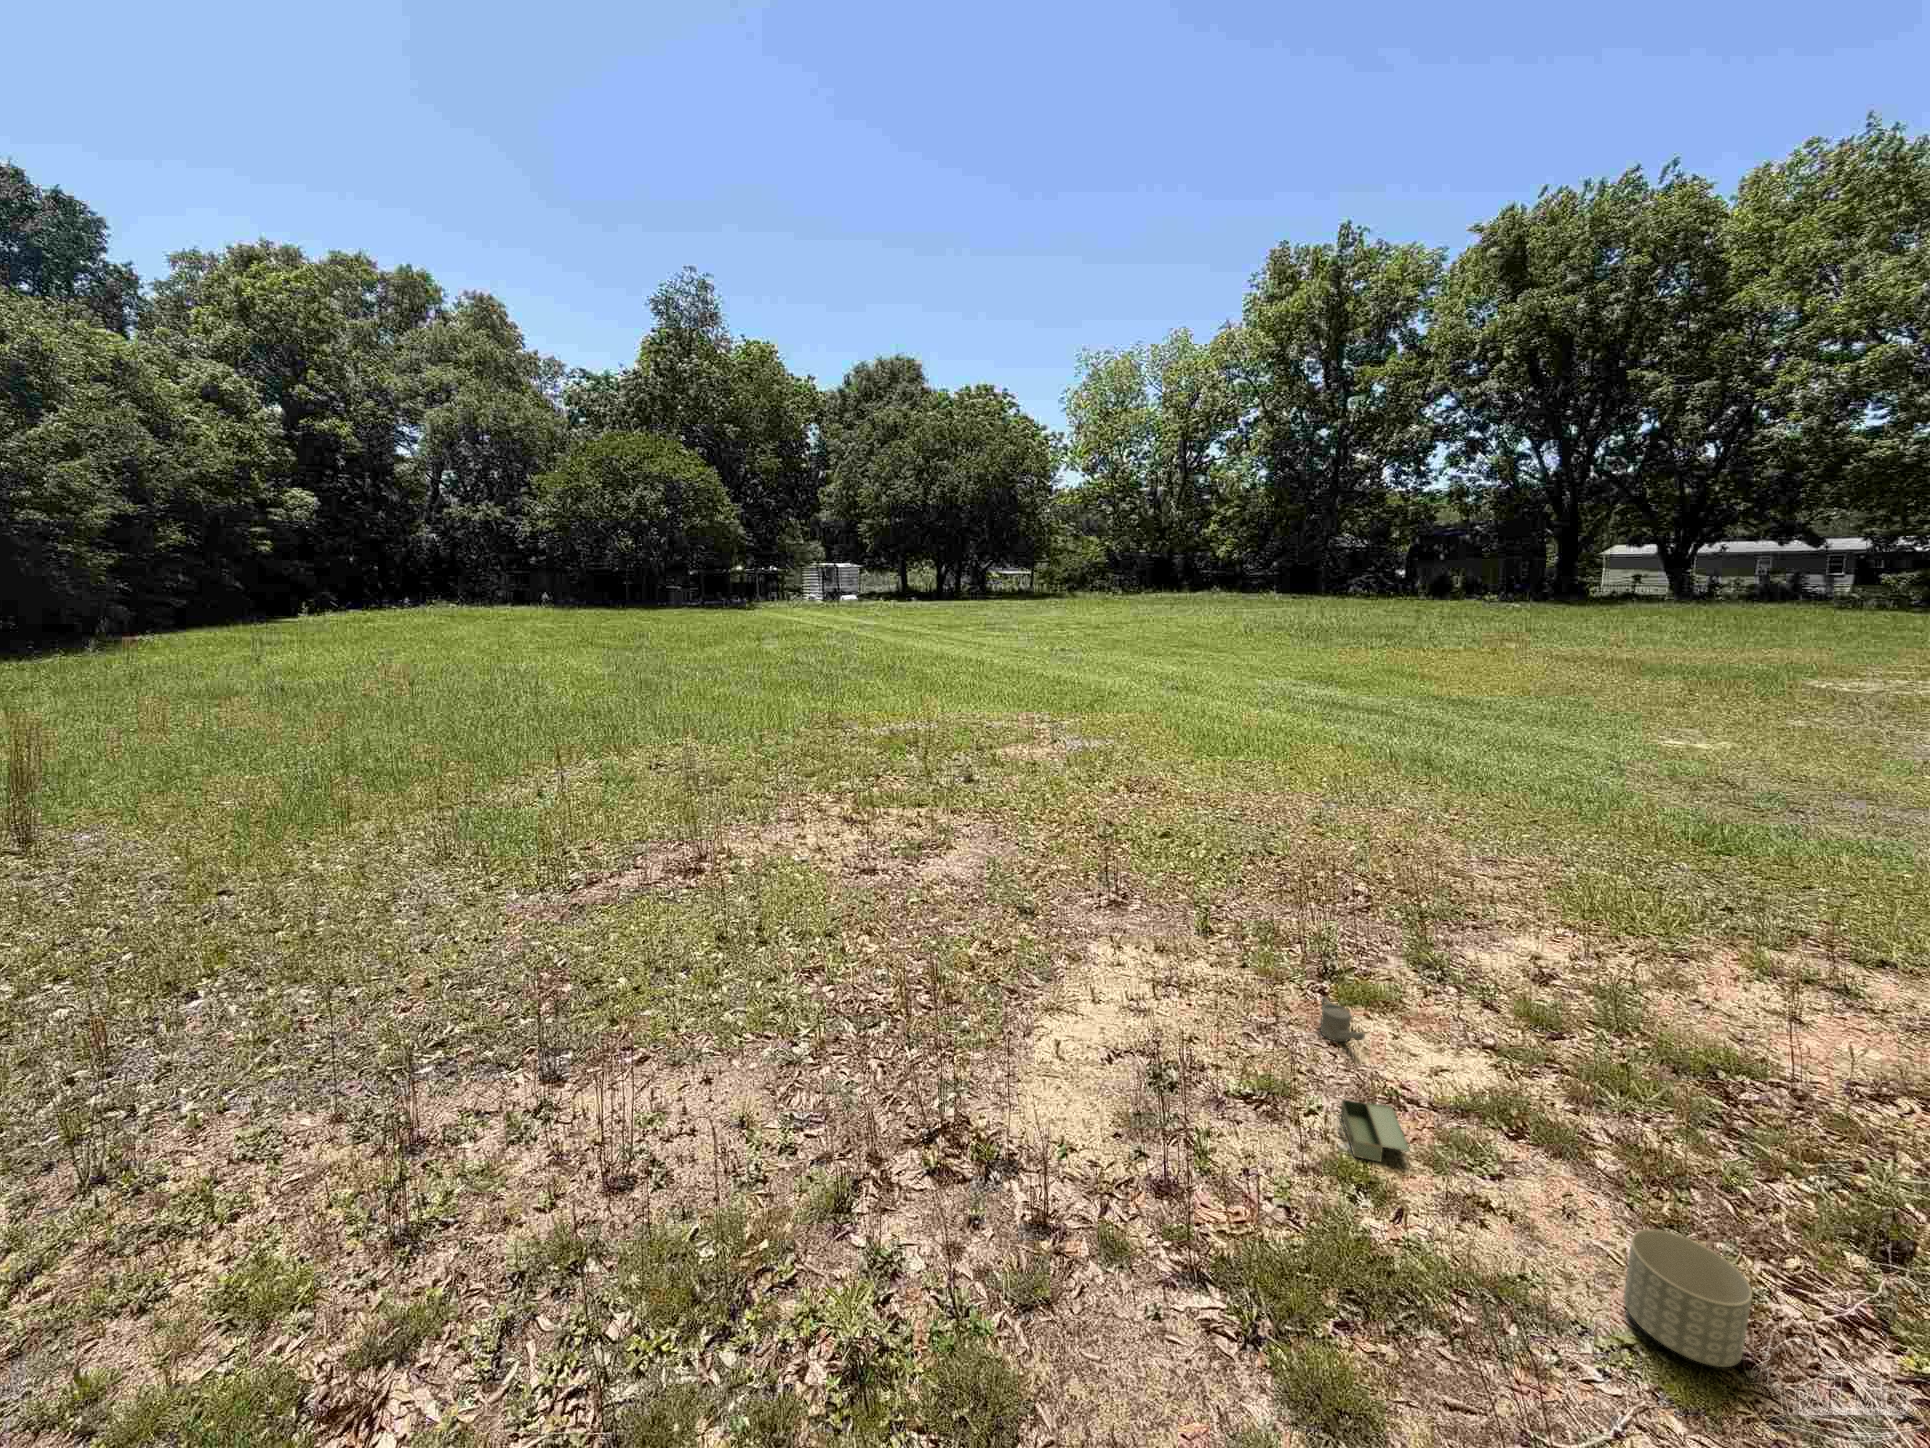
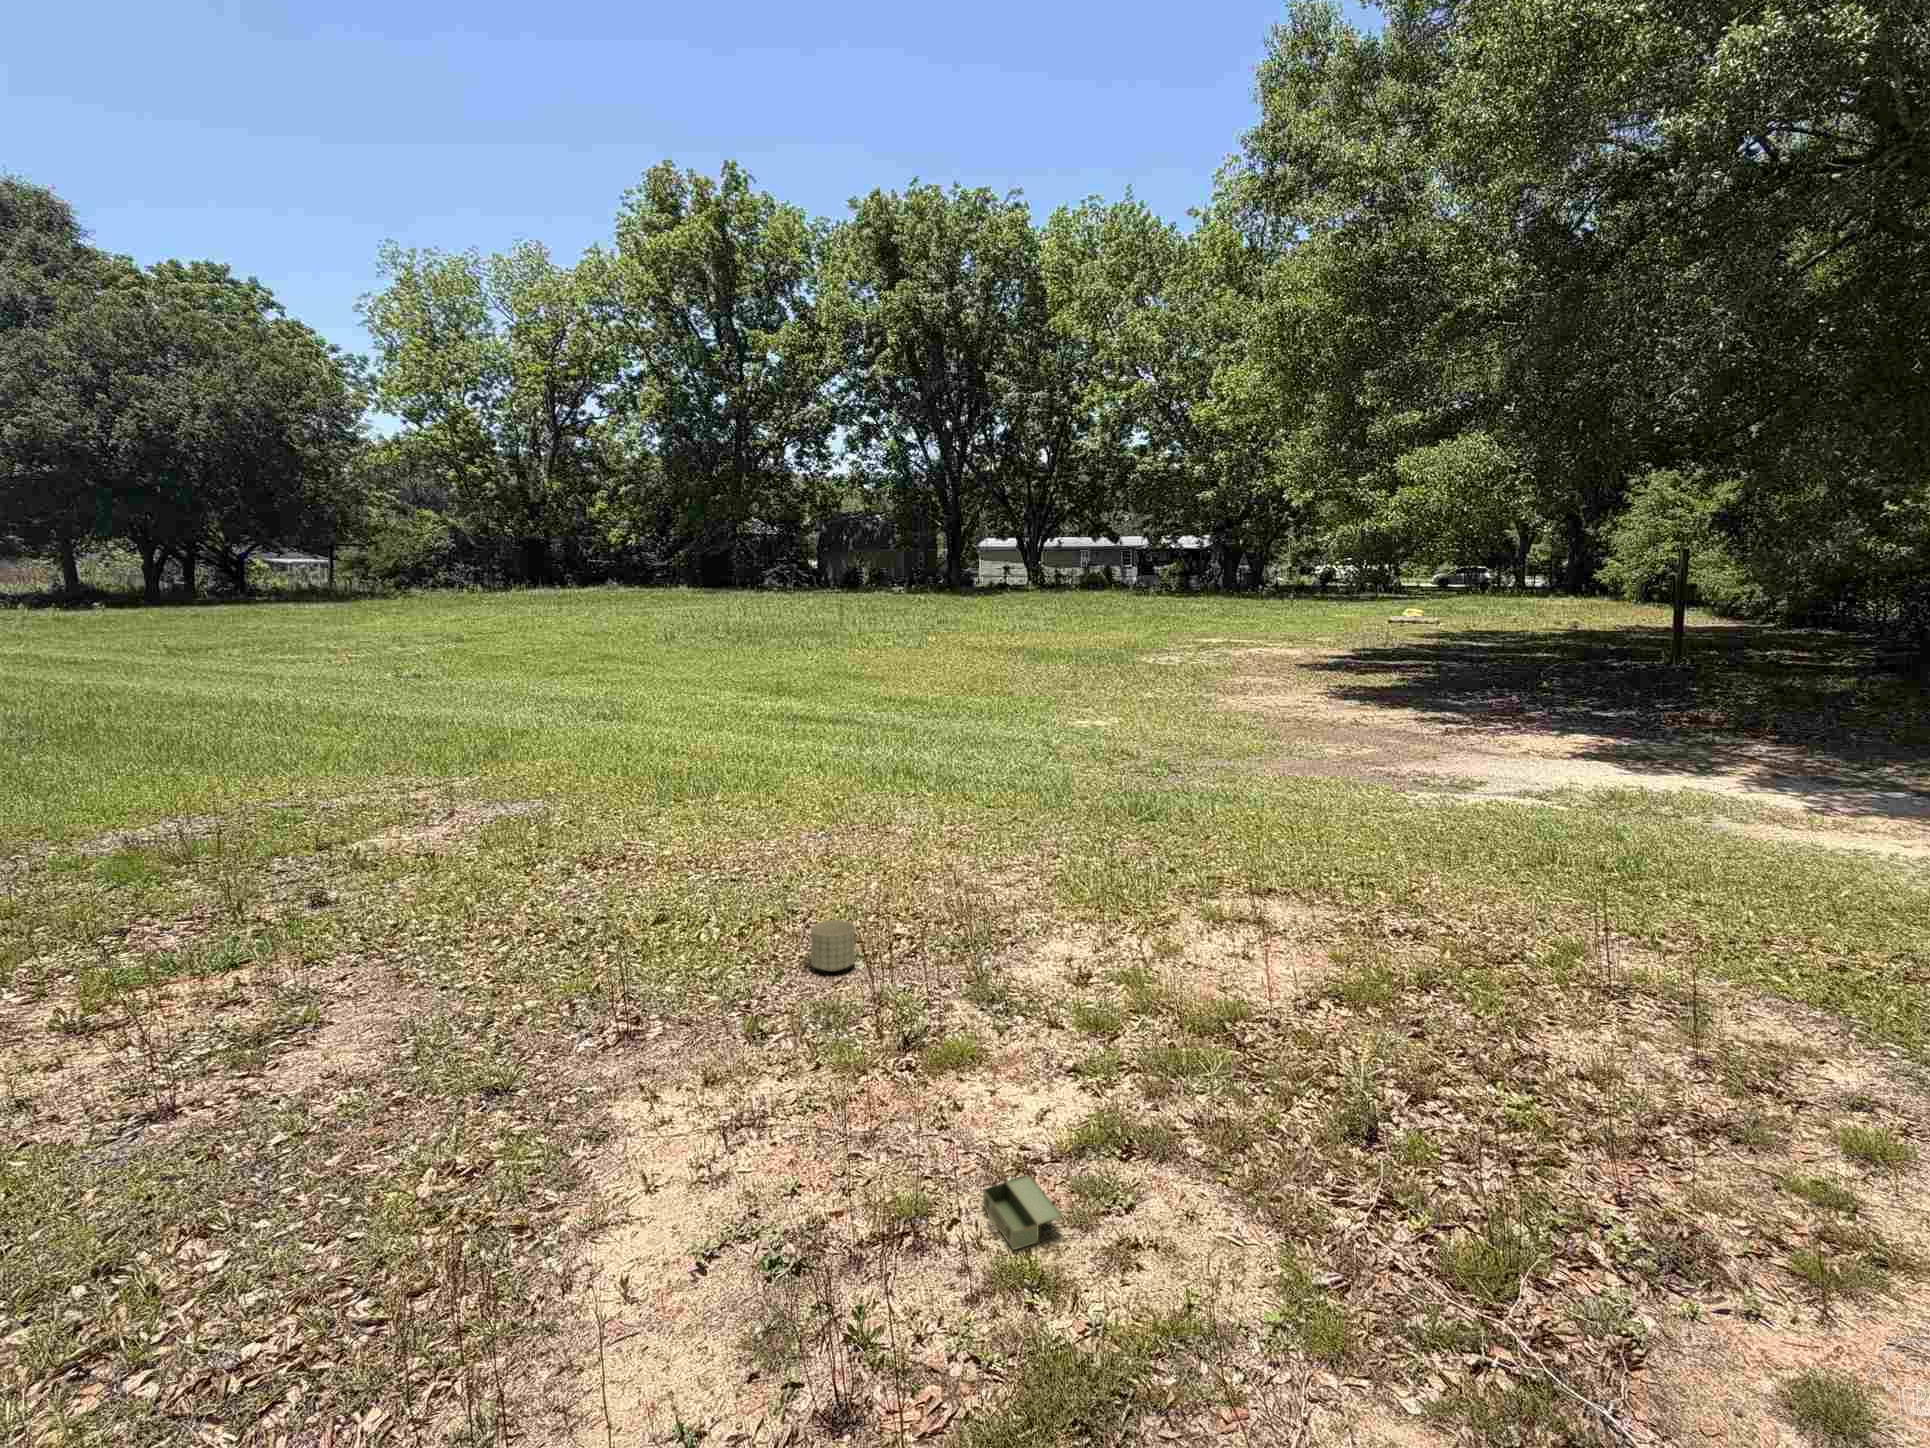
watering can: present [1320,997,1365,1042] -> none [922,1074,980,1123]
planter: present [1624,1229,1752,1367] -> present [810,920,856,972]

